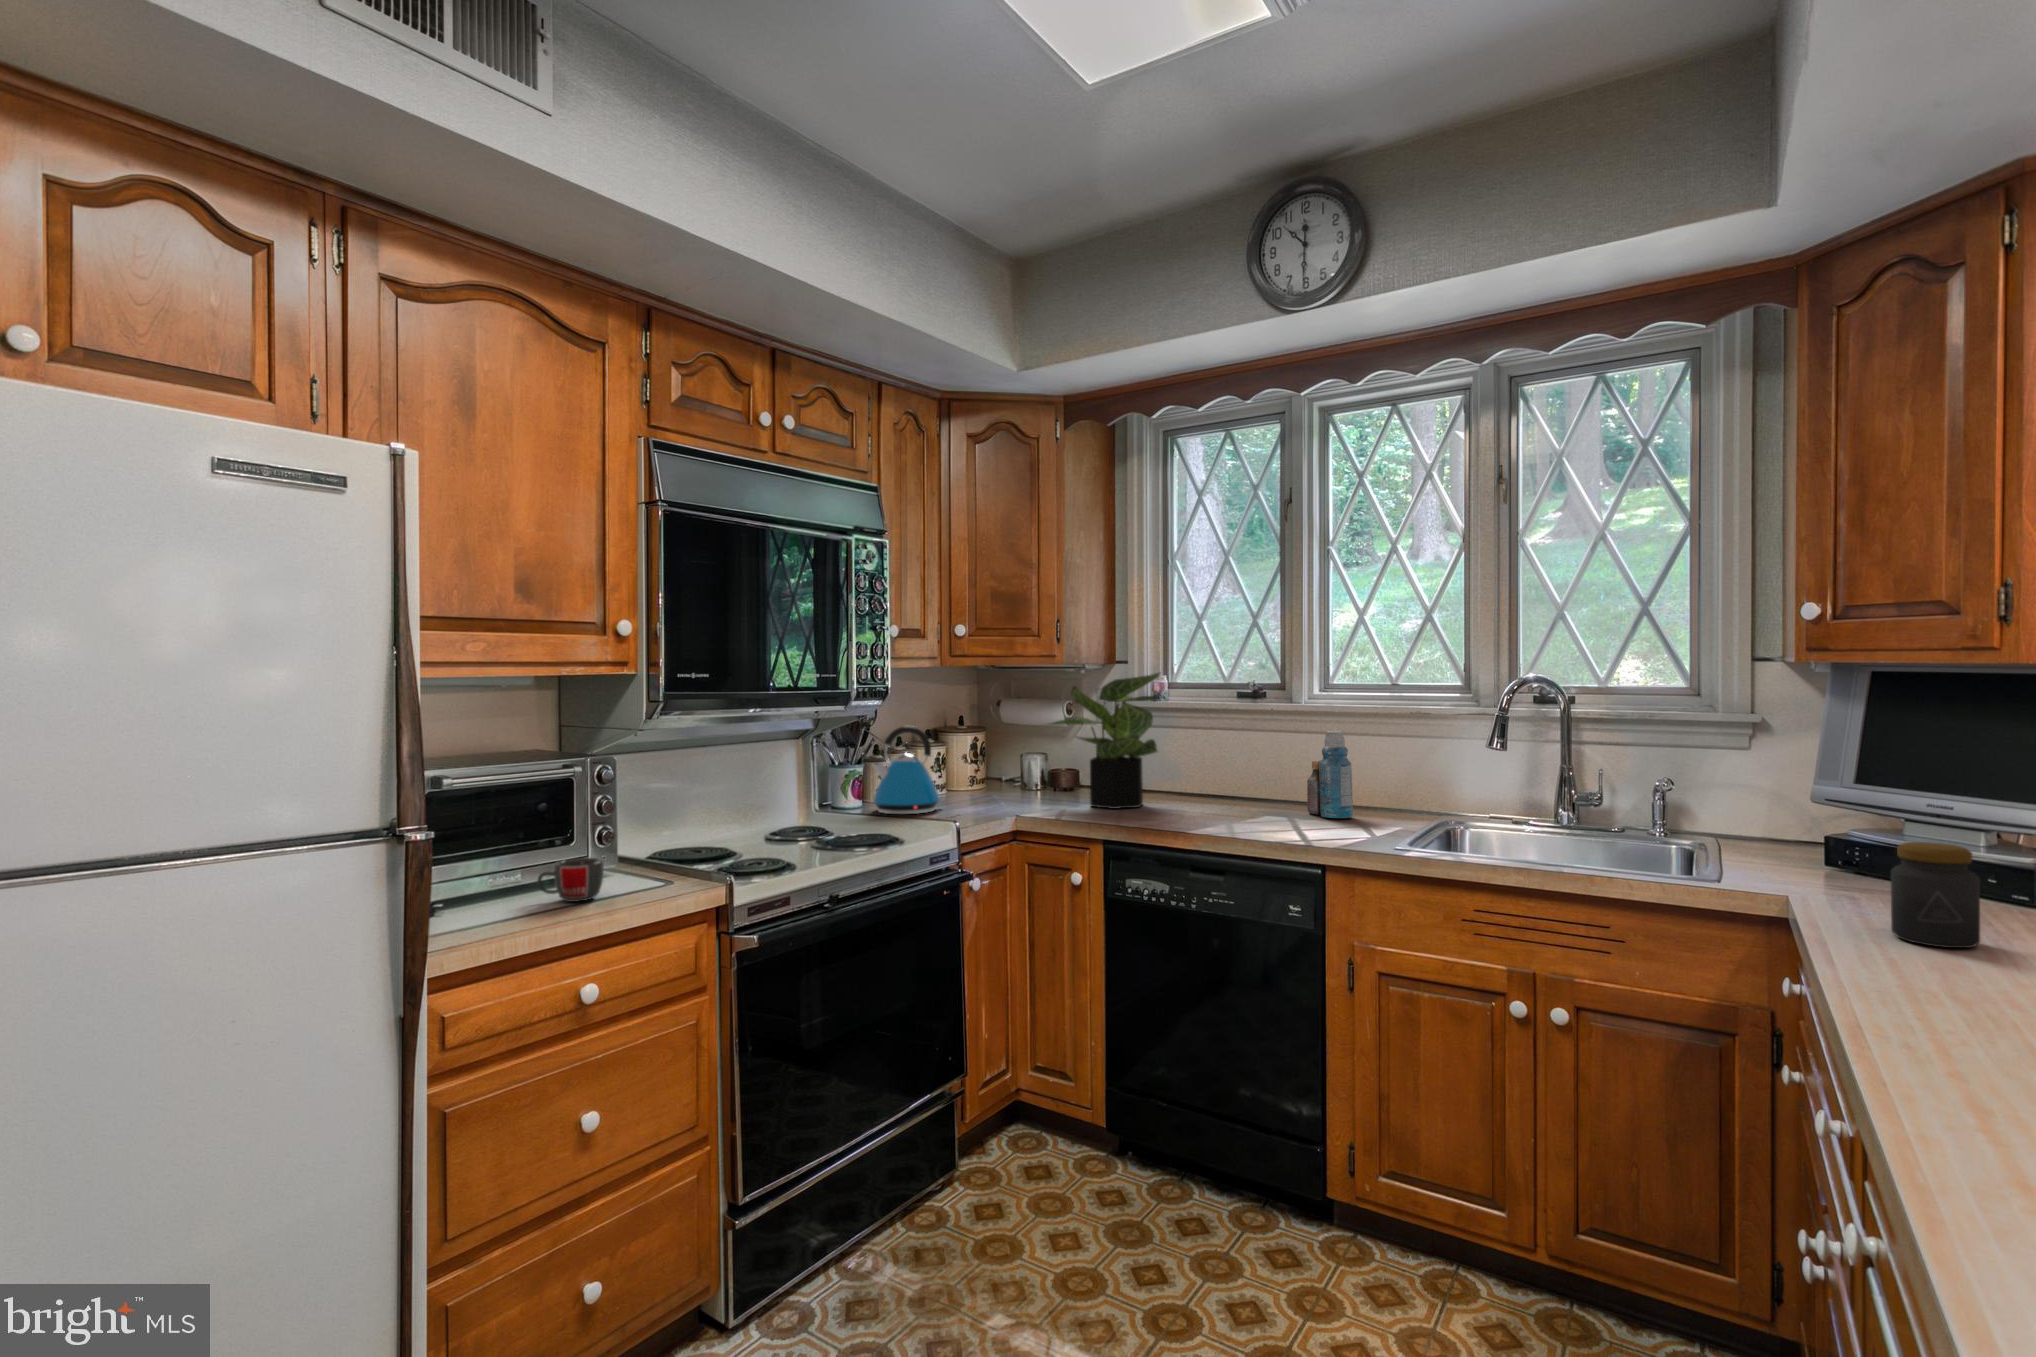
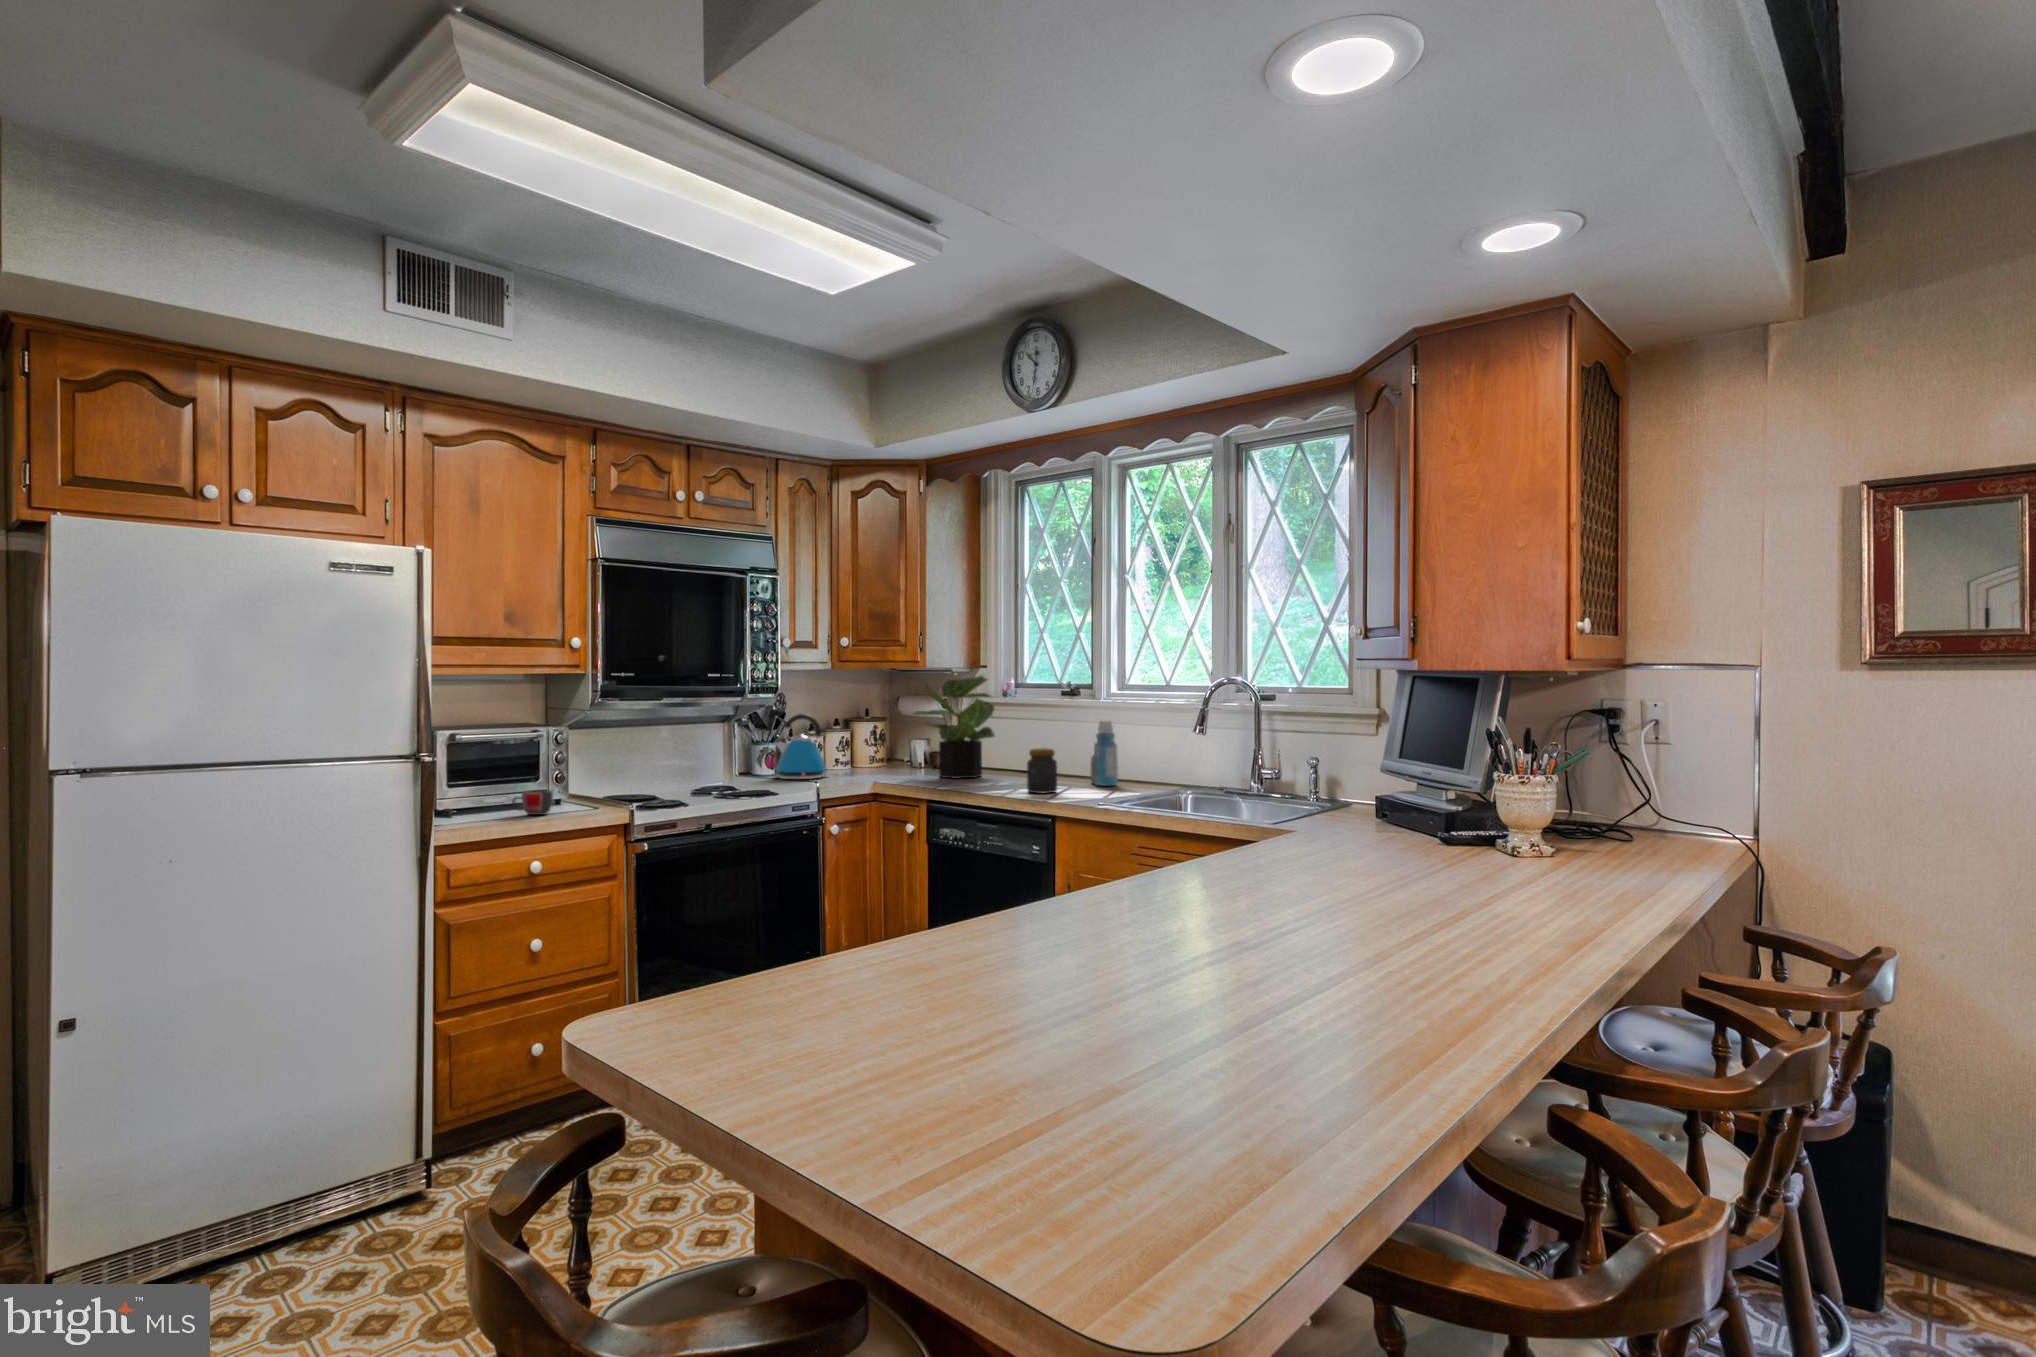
jar: present [1891,842,1980,948] -> present [1027,748,1057,793]

